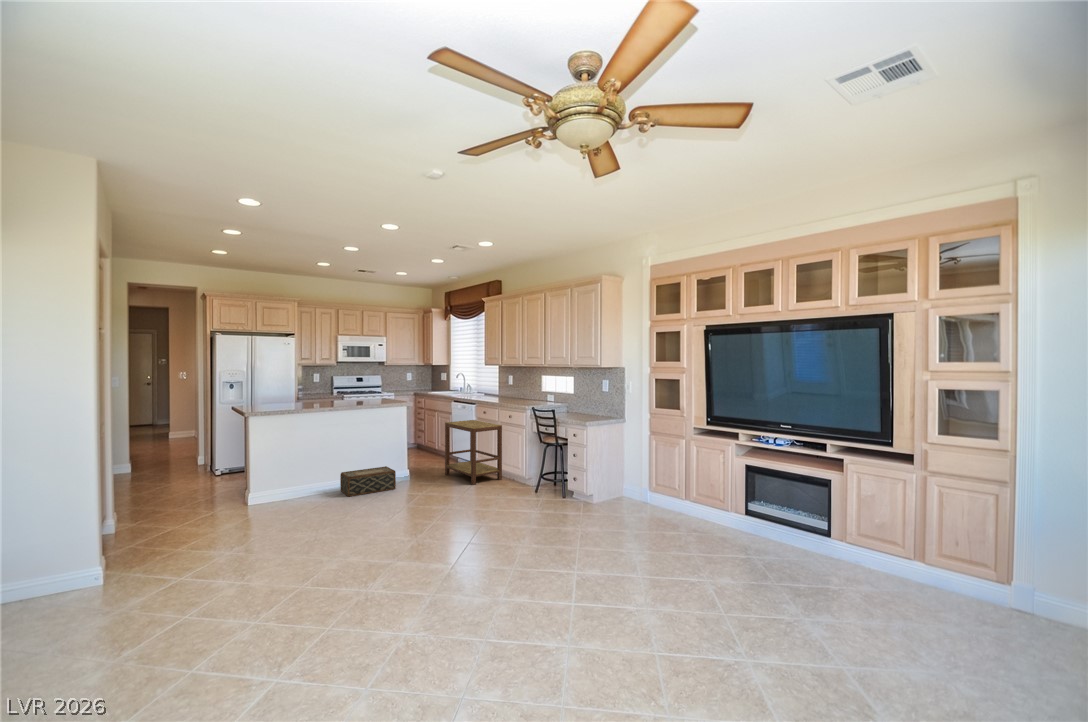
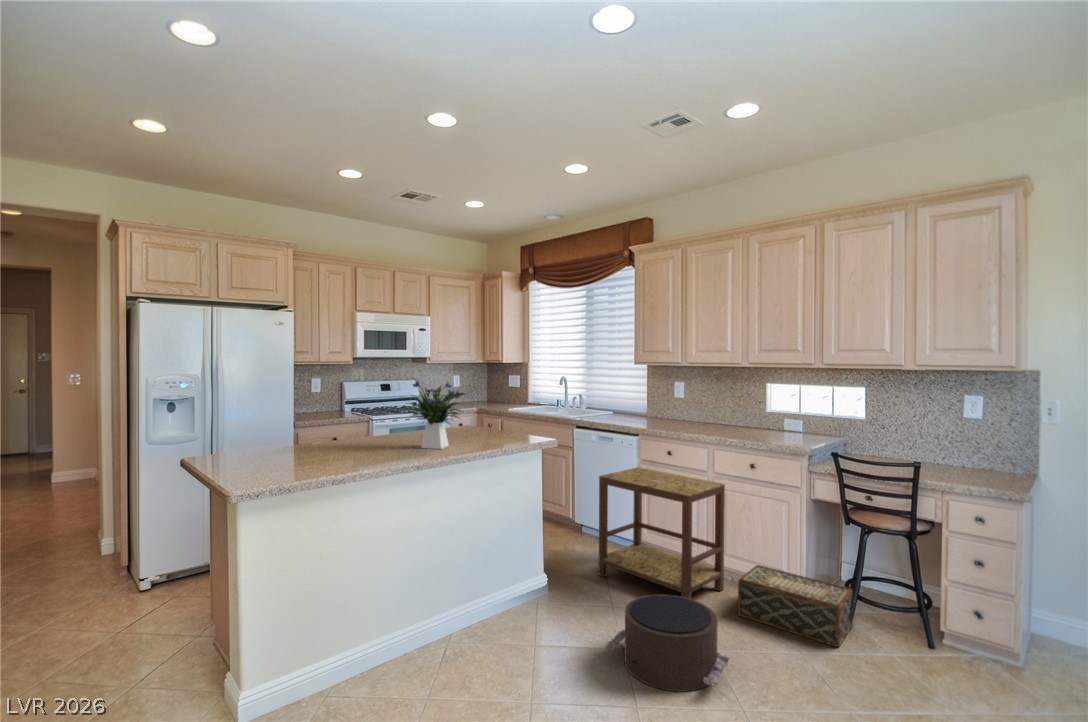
flower arrangement: none [334,371,371,406] -> present [407,379,466,449]
woven basket: present [340,466,396,497] -> present [738,565,853,647]
pouf: none [412,471,464,504] -> present [605,594,729,691]

